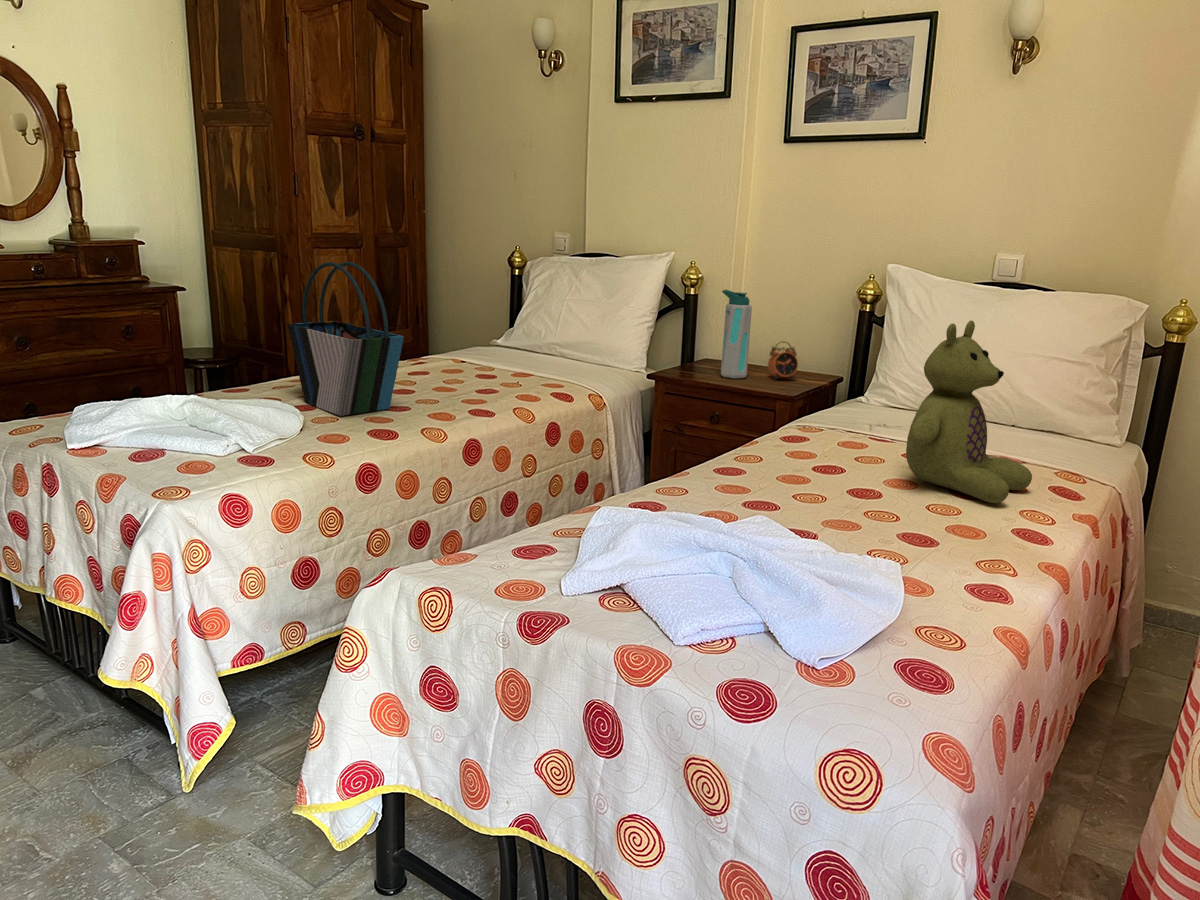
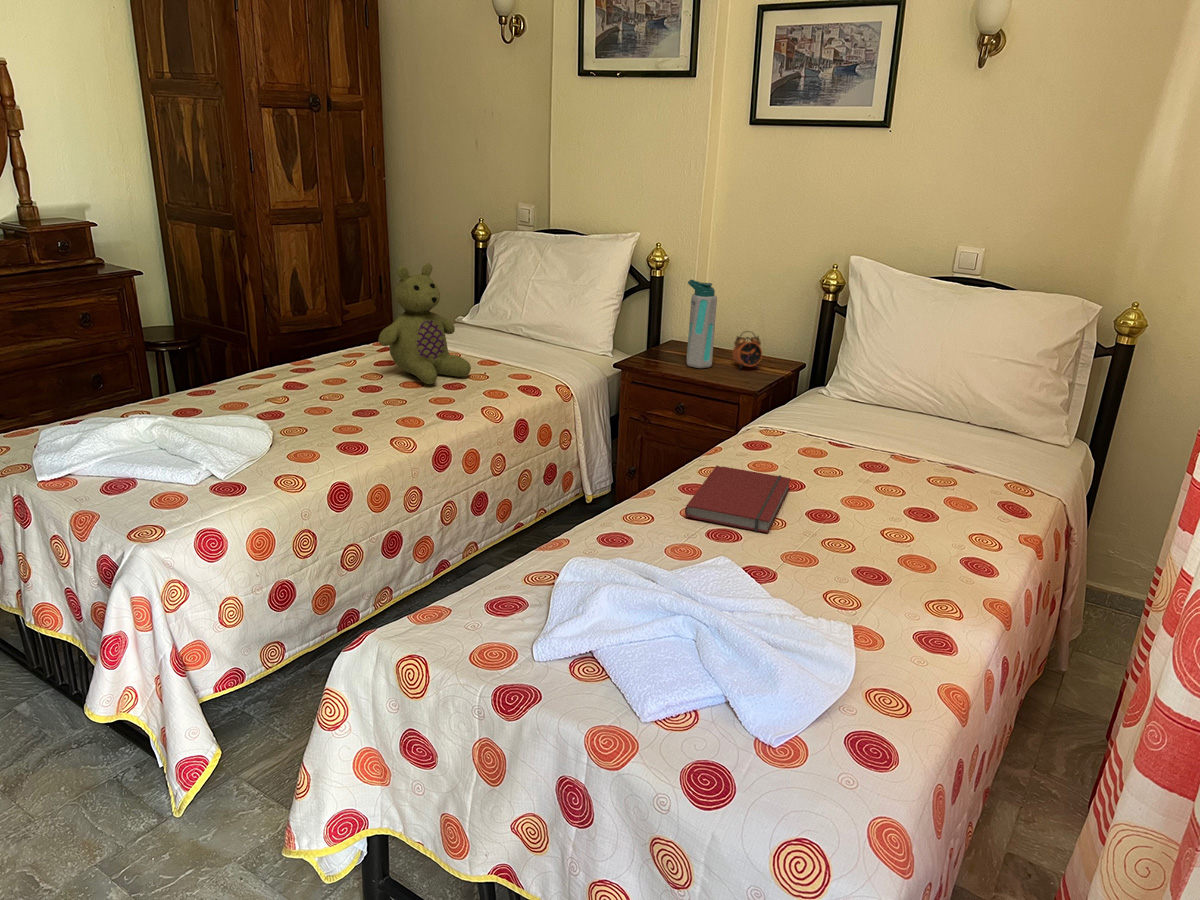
tote bag: present [287,262,404,416] -> none [251,267,371,425]
stuffed bear: present [906,320,1032,503] -> present [378,263,471,384]
book: none [720,449,830,504] -> present [685,466,791,533]

